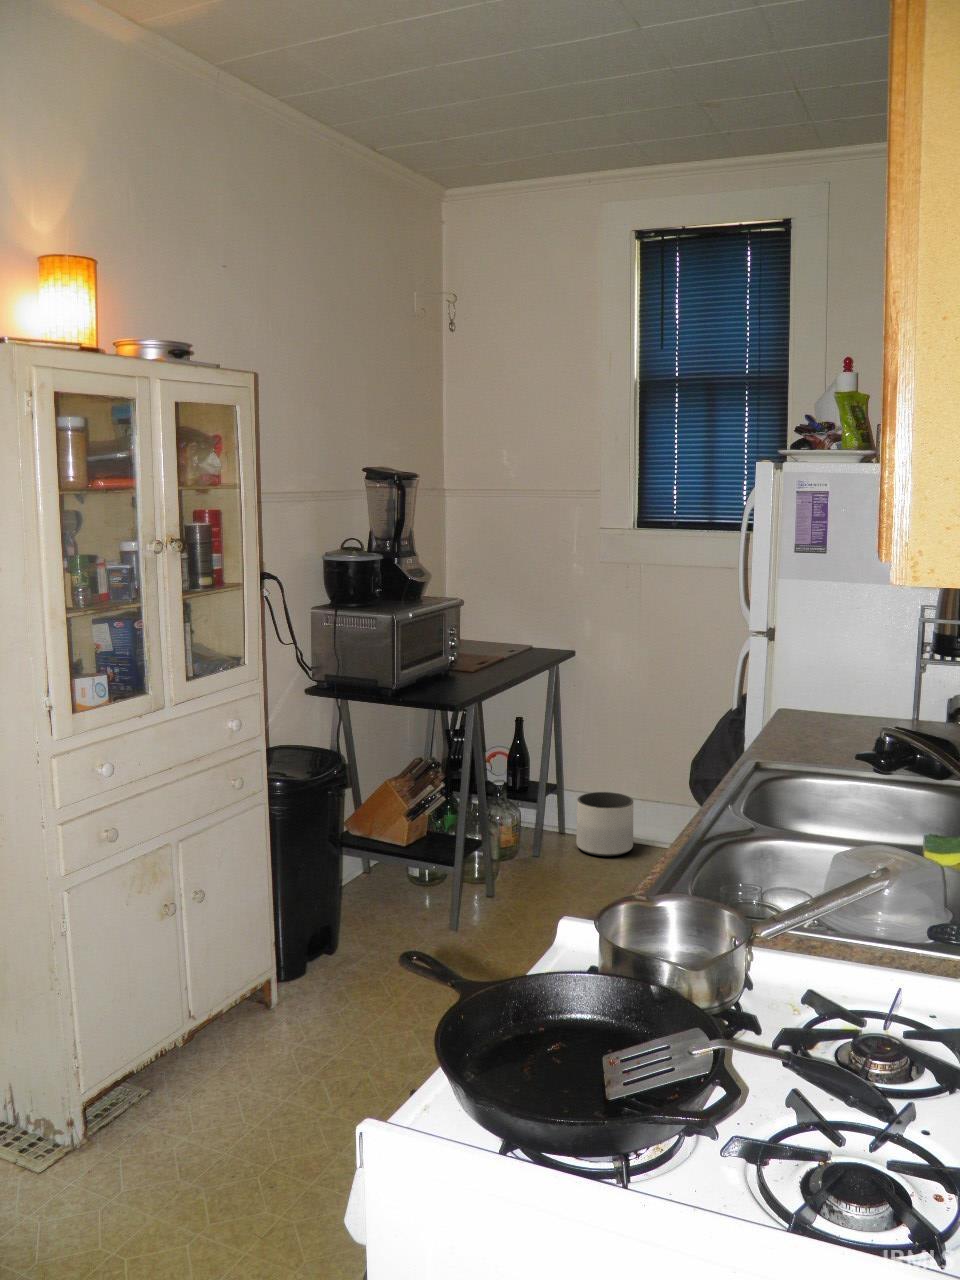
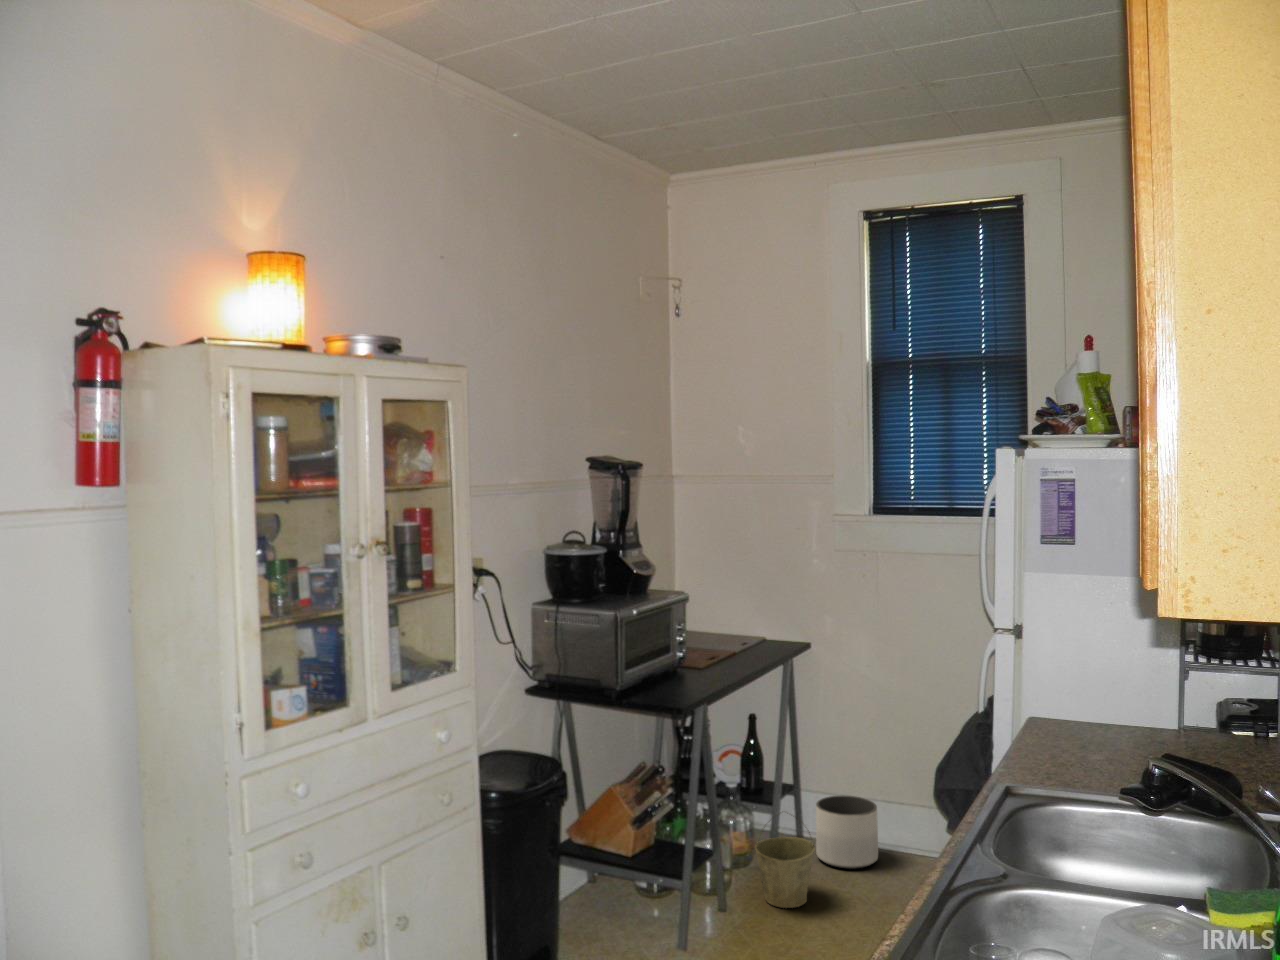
bucket: none [521,803,576,889] -> present [755,832,815,908]

